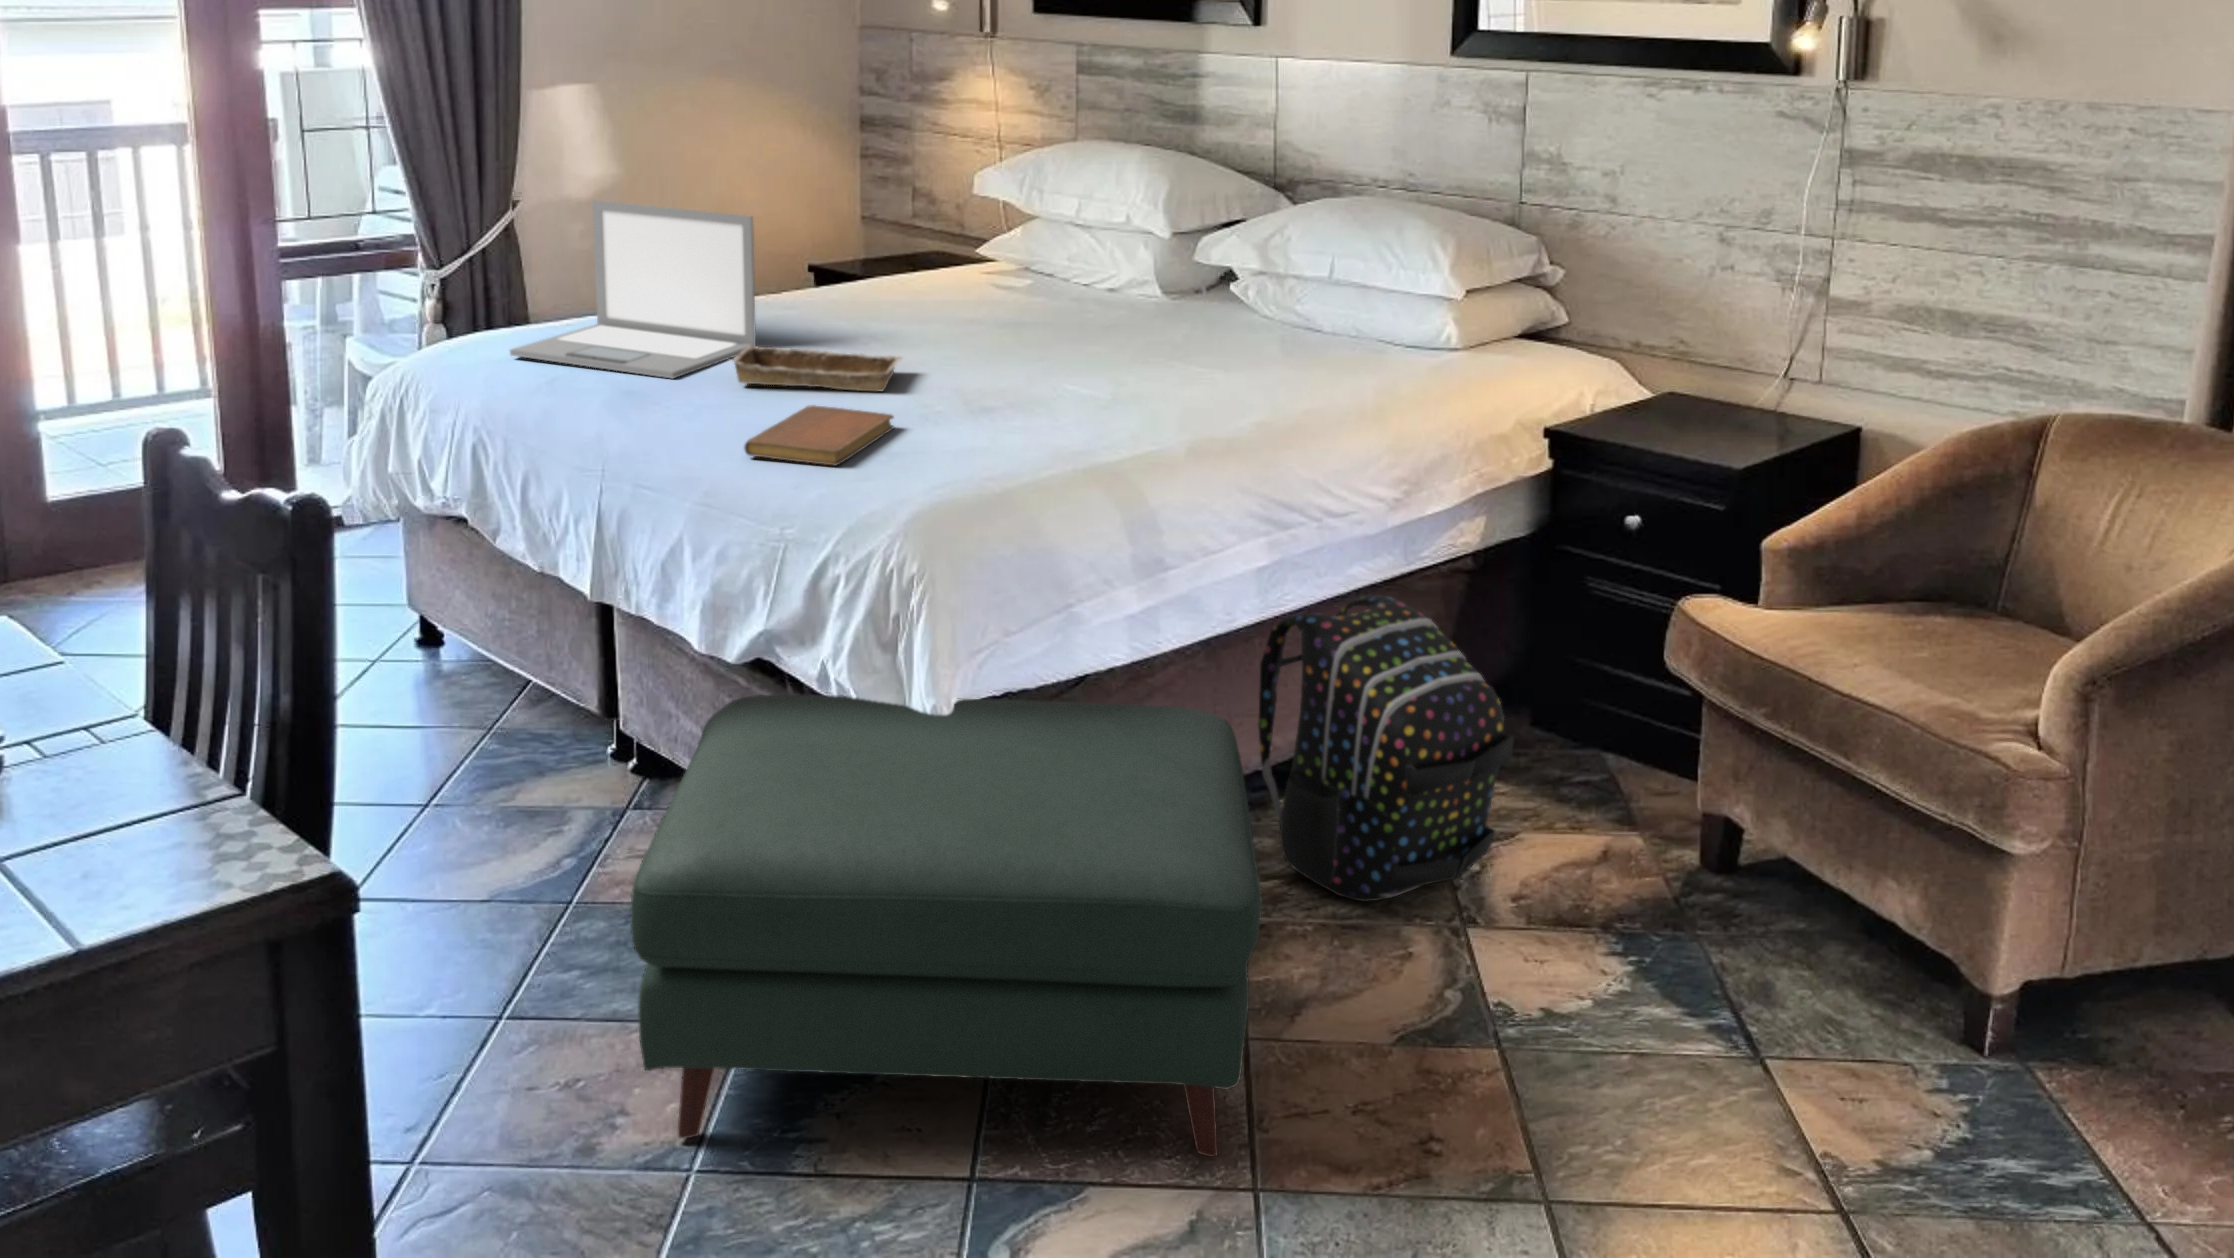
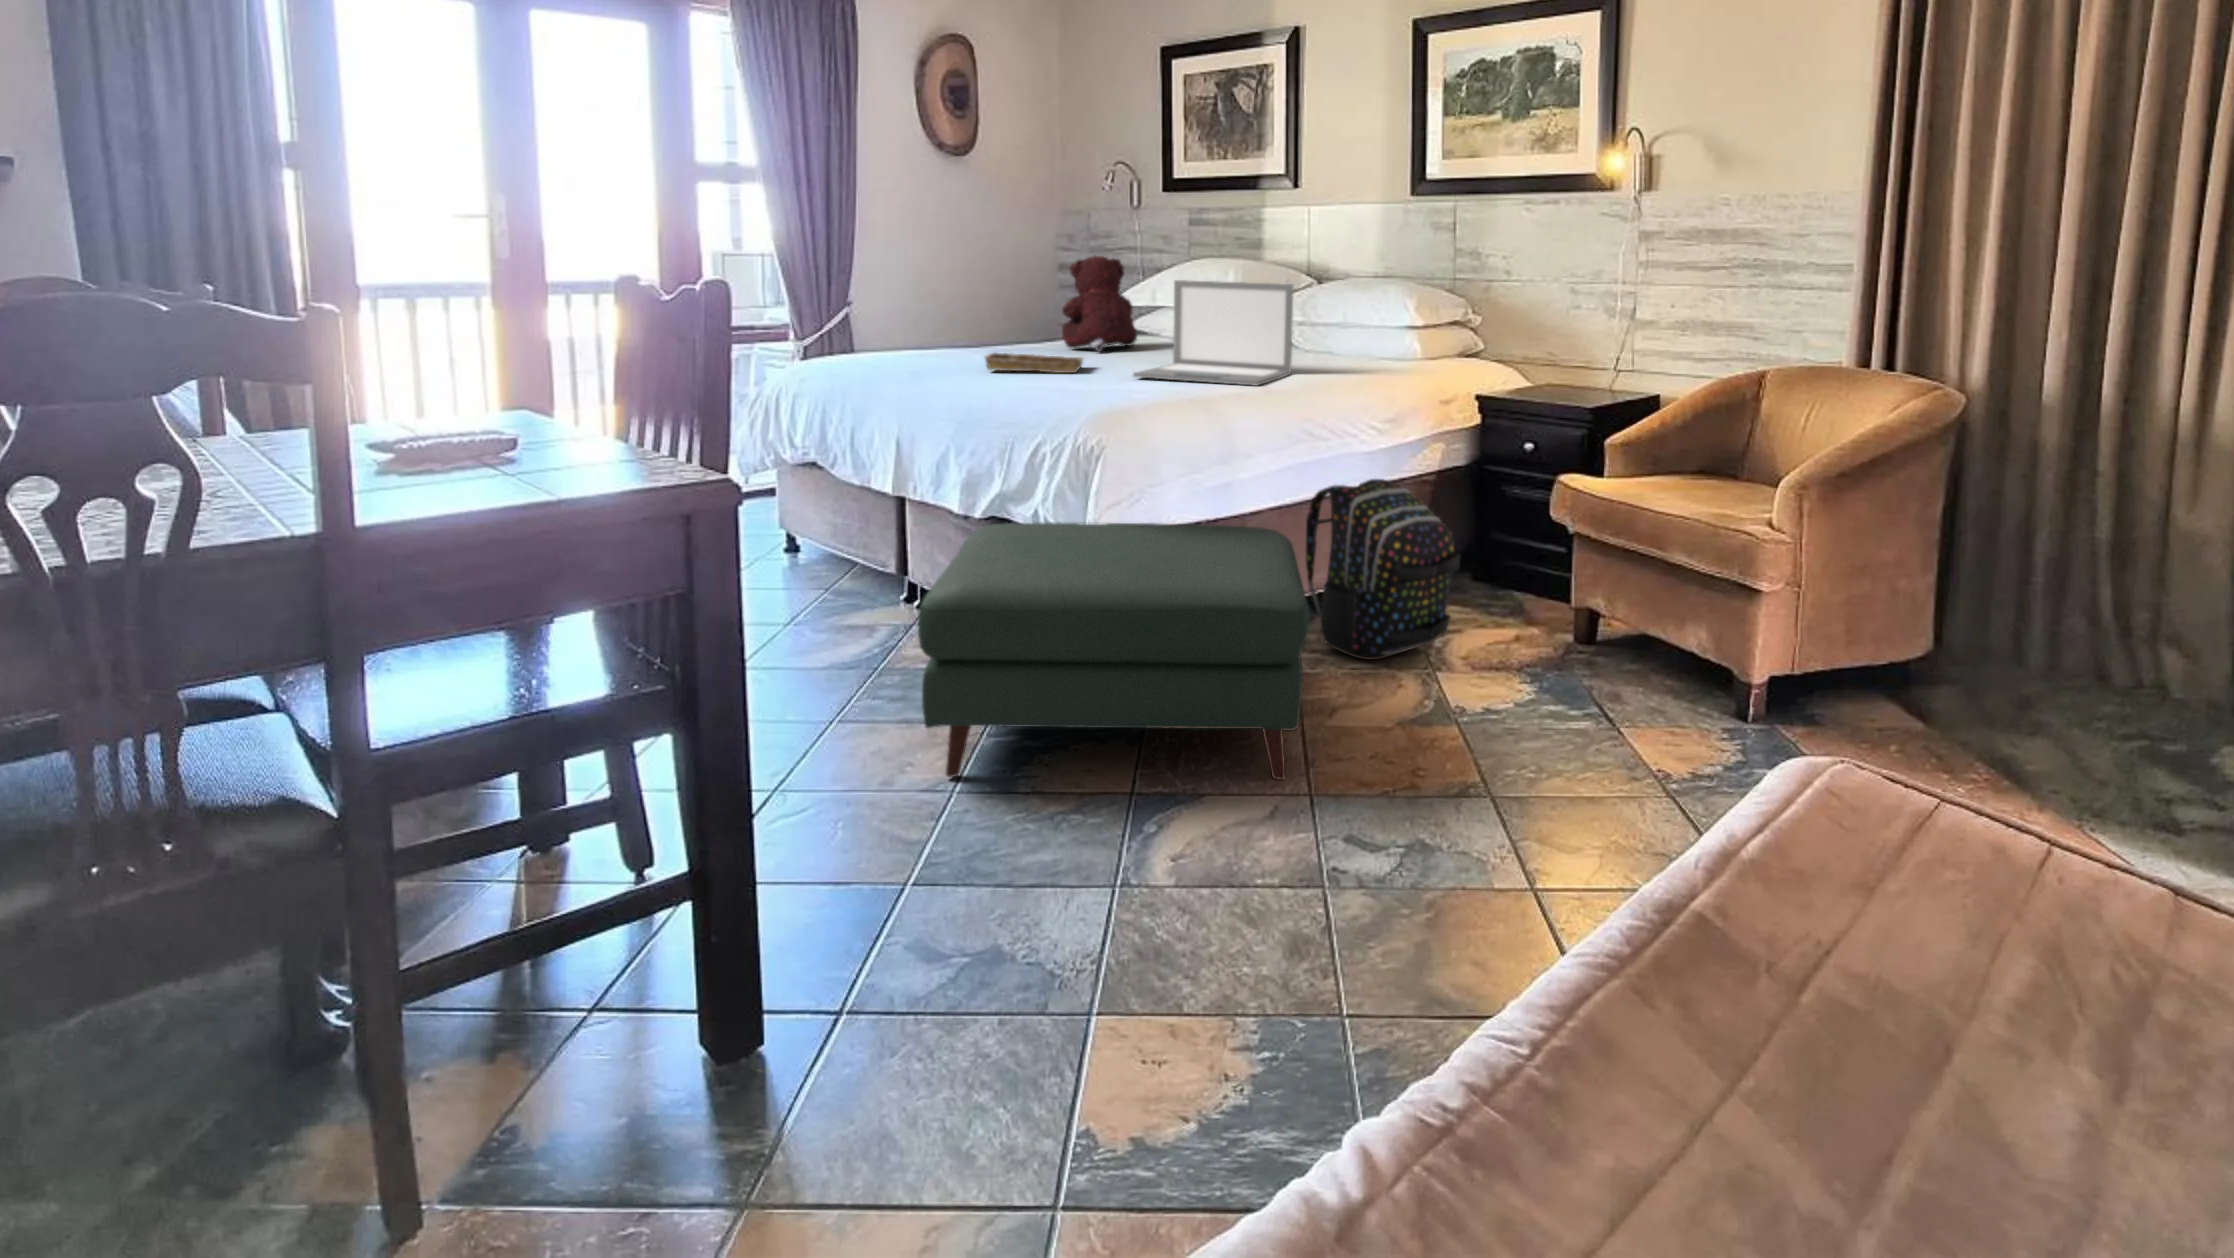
teddy bear: none [860,156,986,325] -> present [1062,255,1137,352]
laptop: present [510,200,756,378] -> present [1133,280,1293,386]
notebook: present [744,405,894,466] -> none [991,373,1082,396]

